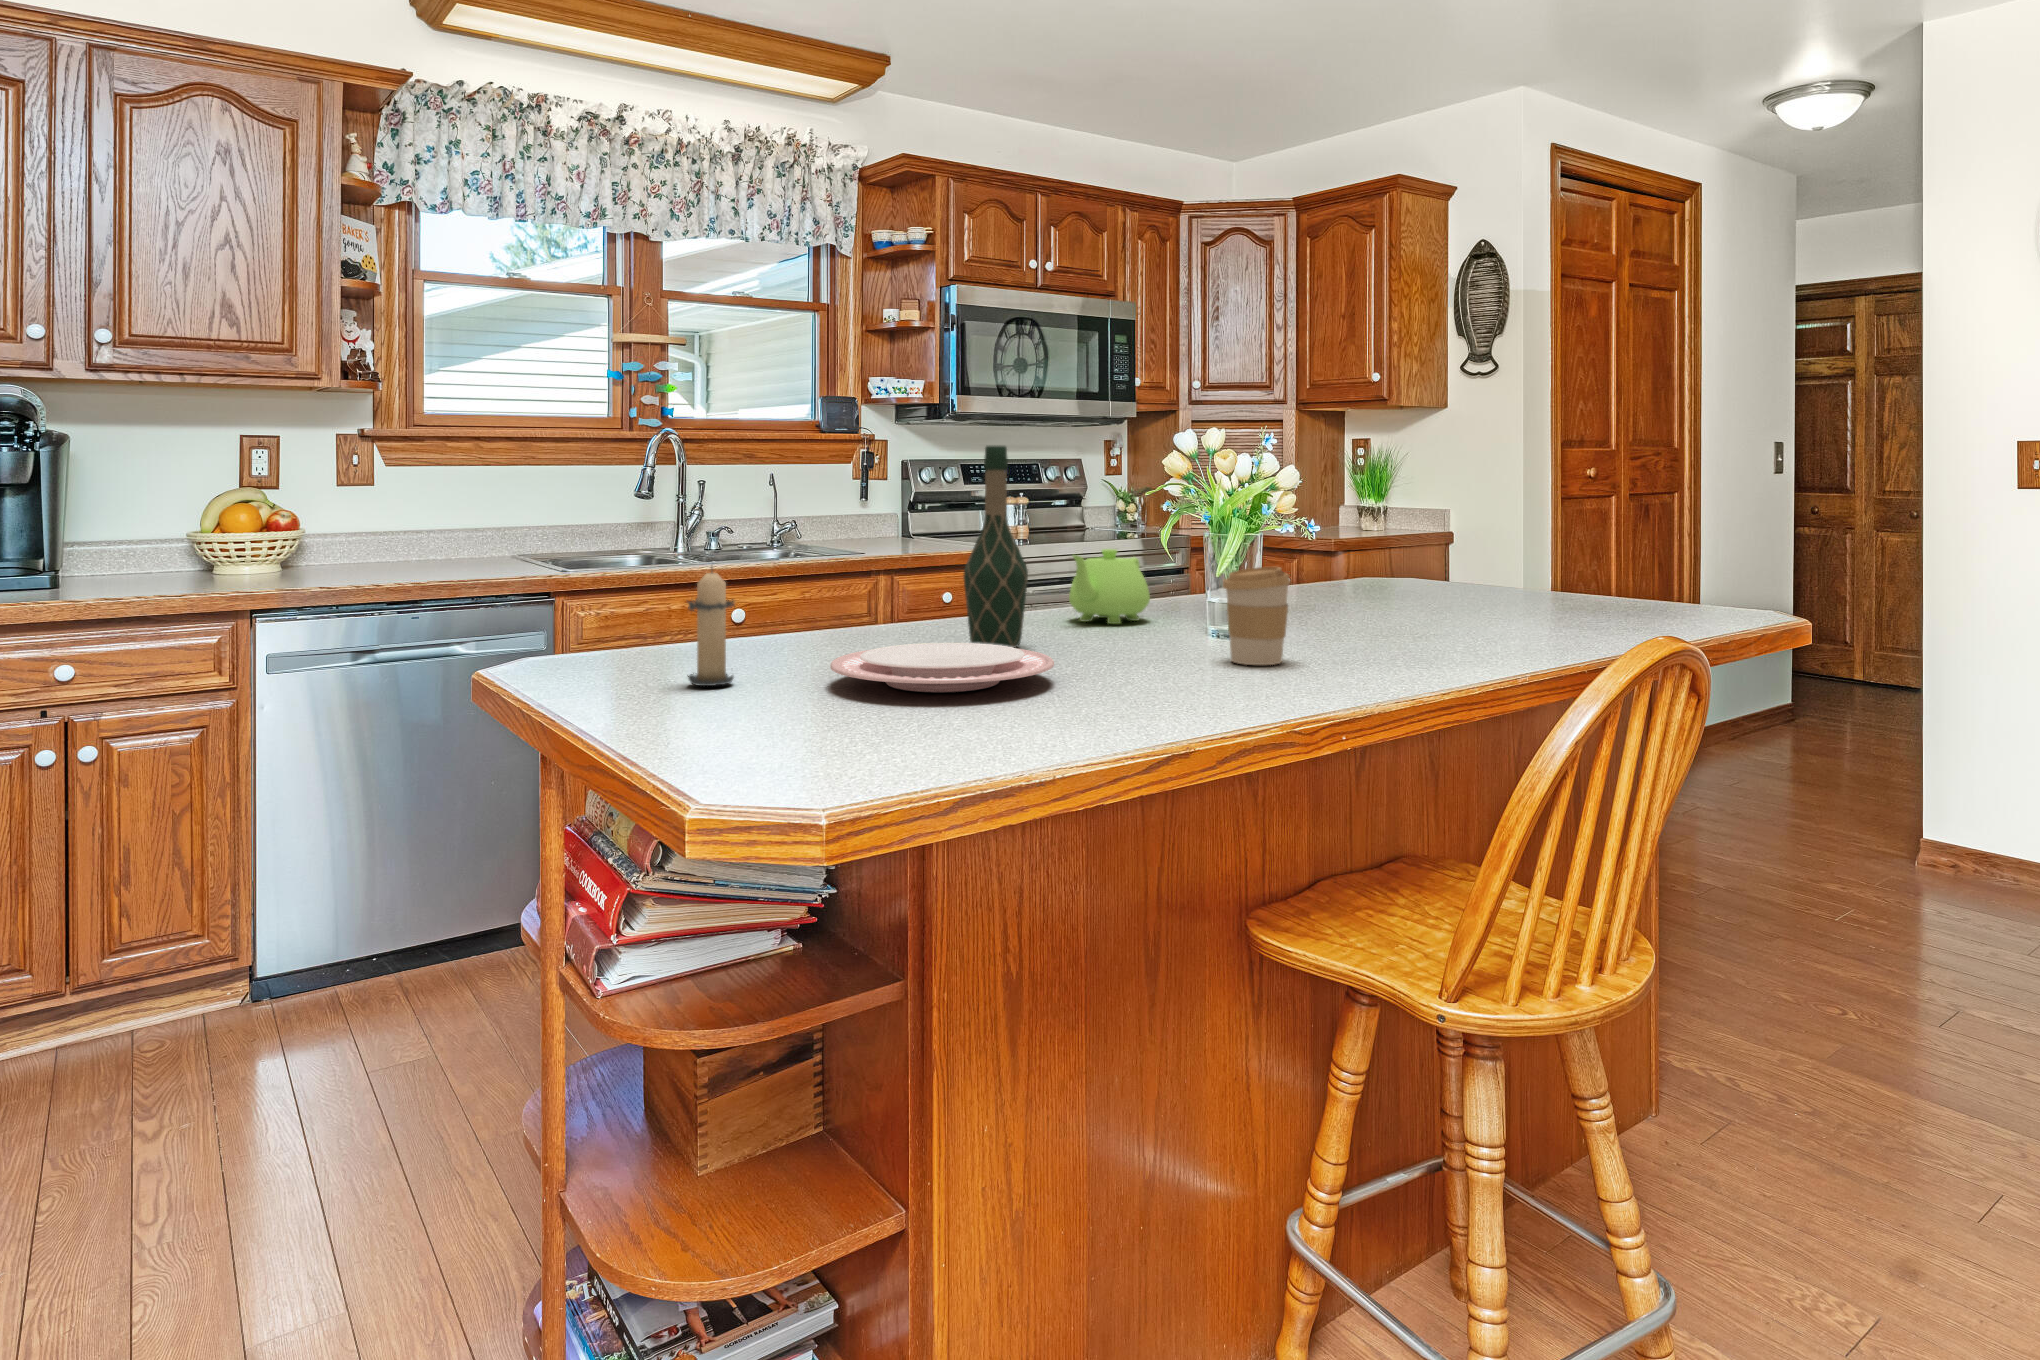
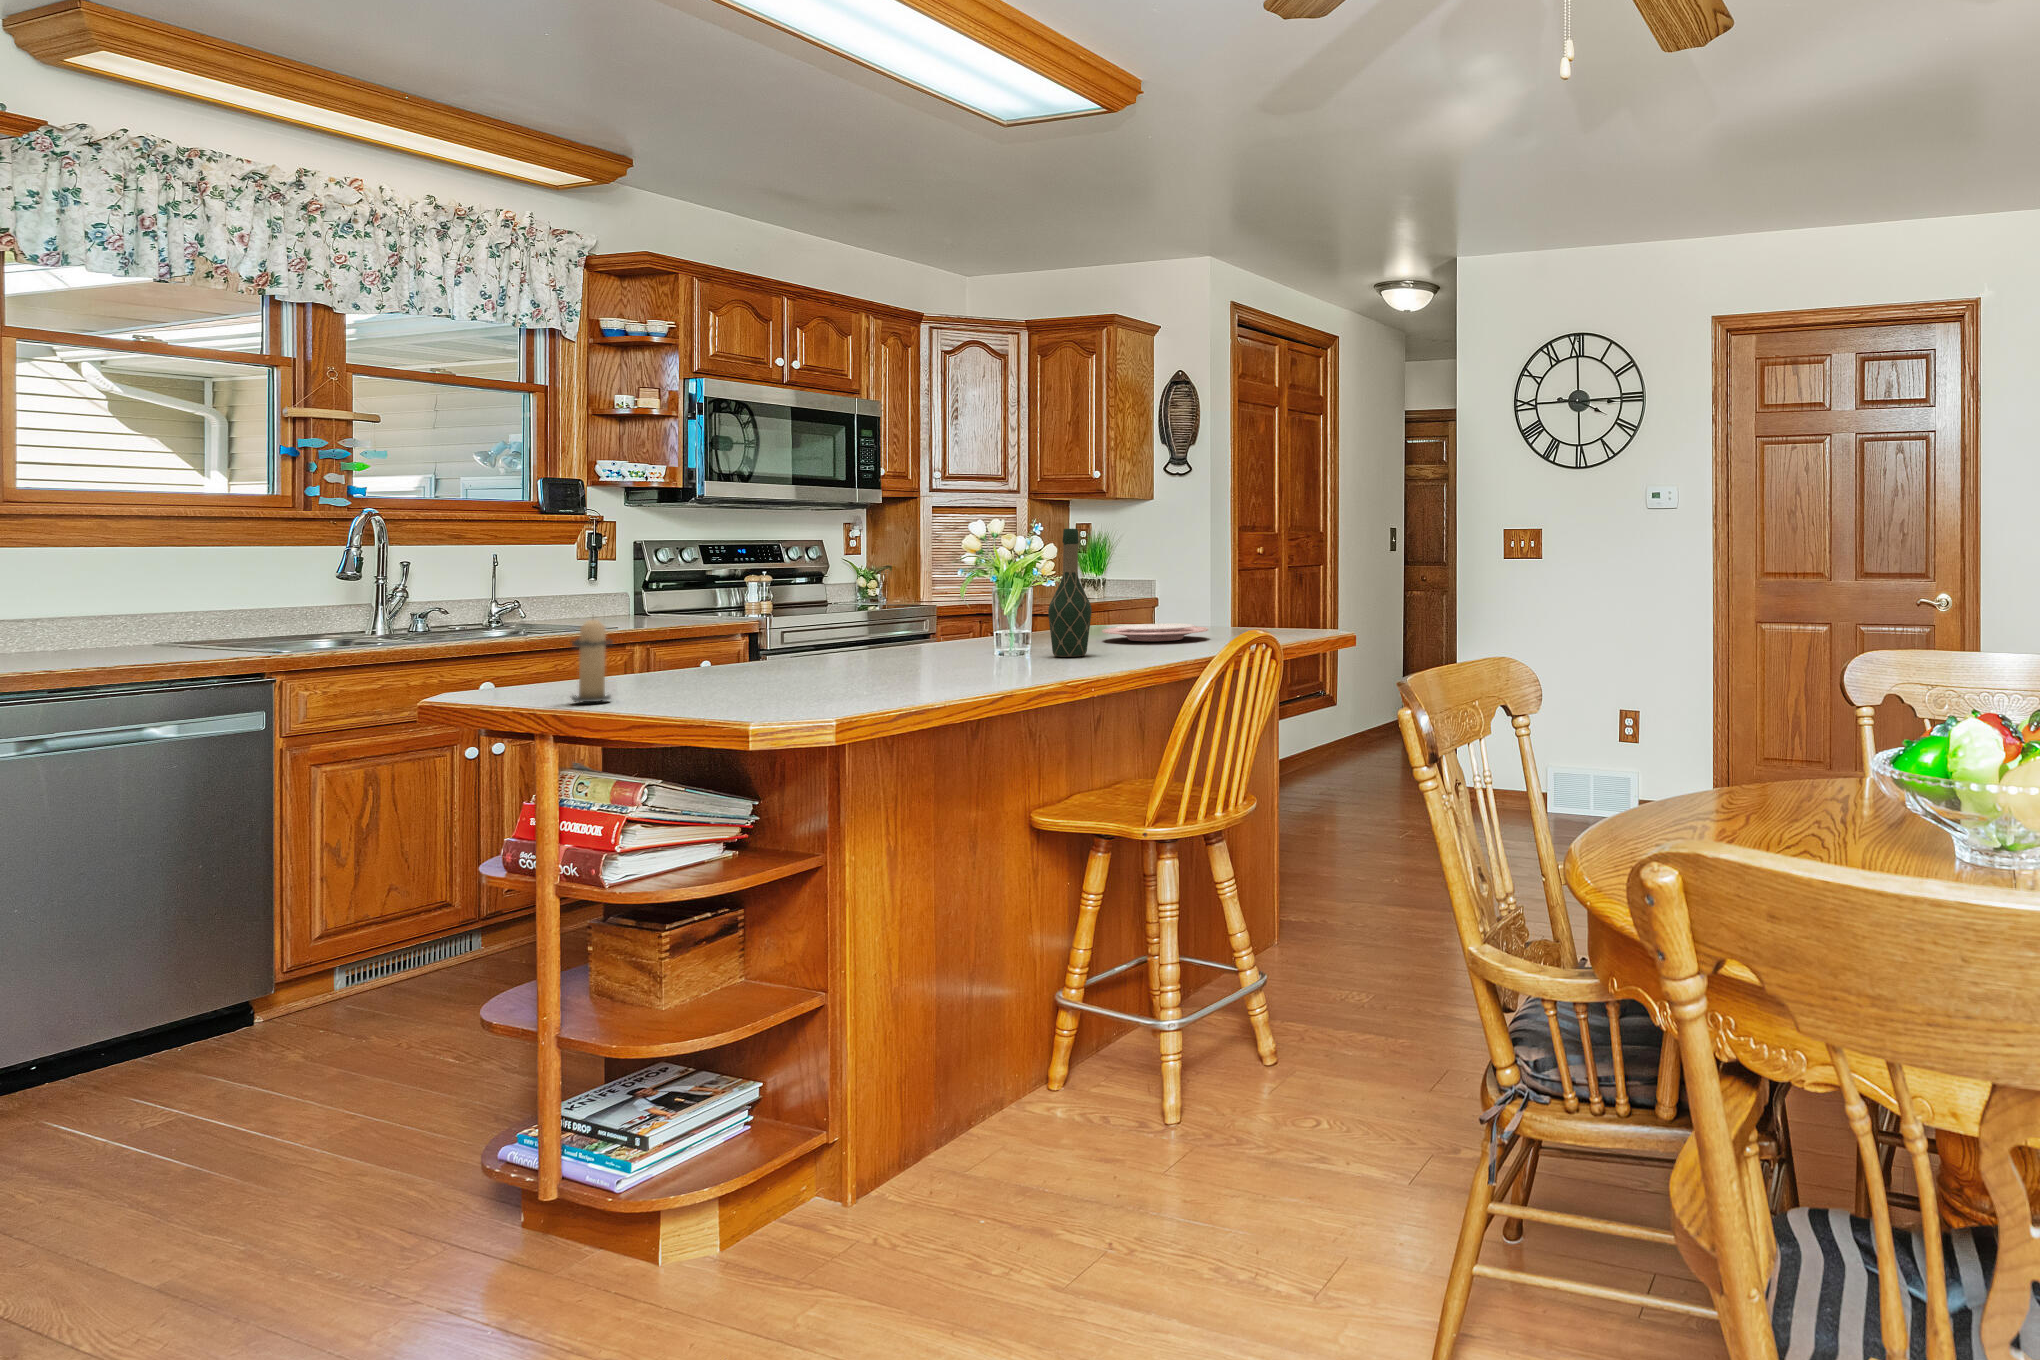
wine bottle: present [964,446,1028,647] -> present [1048,529,1092,657]
teapot: present [1069,549,1150,624] -> none [860,603,926,657]
coffee cup: present [1223,567,1290,665] -> none [990,607,1037,670]
plate: present [830,643,1054,692] -> present [1102,624,1208,641]

